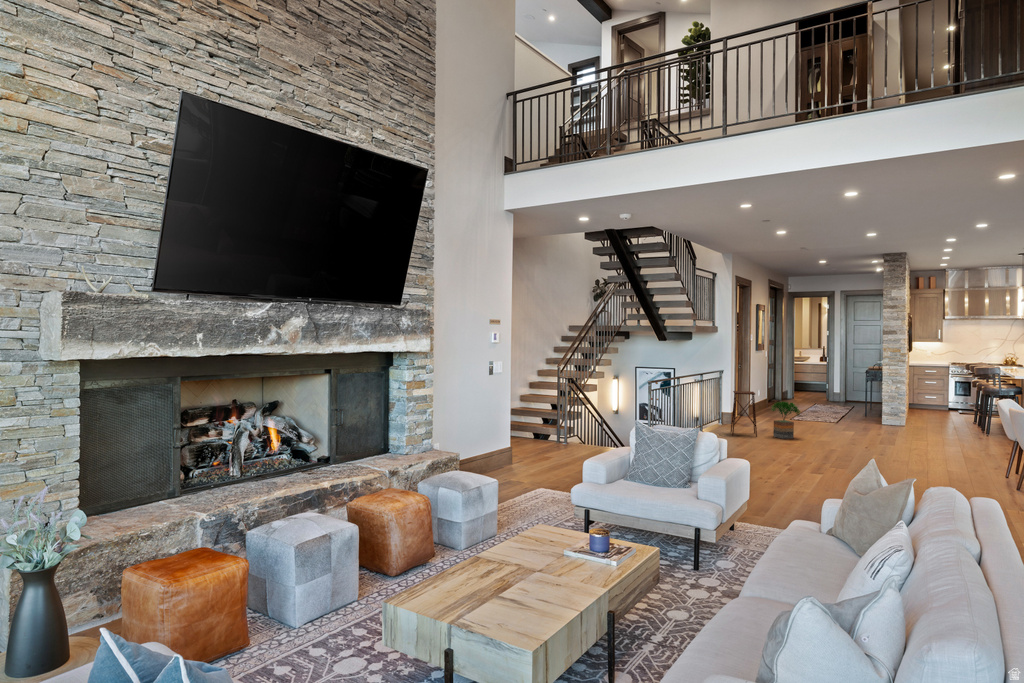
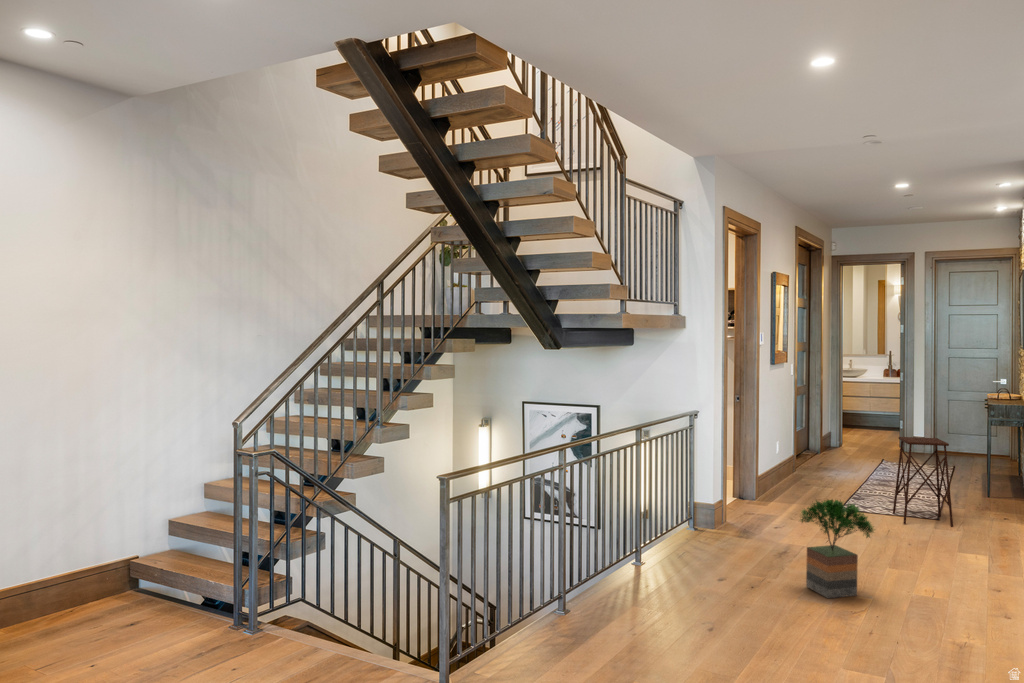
side table: present [731,391,757,437] -> present [893,437,953,527]

